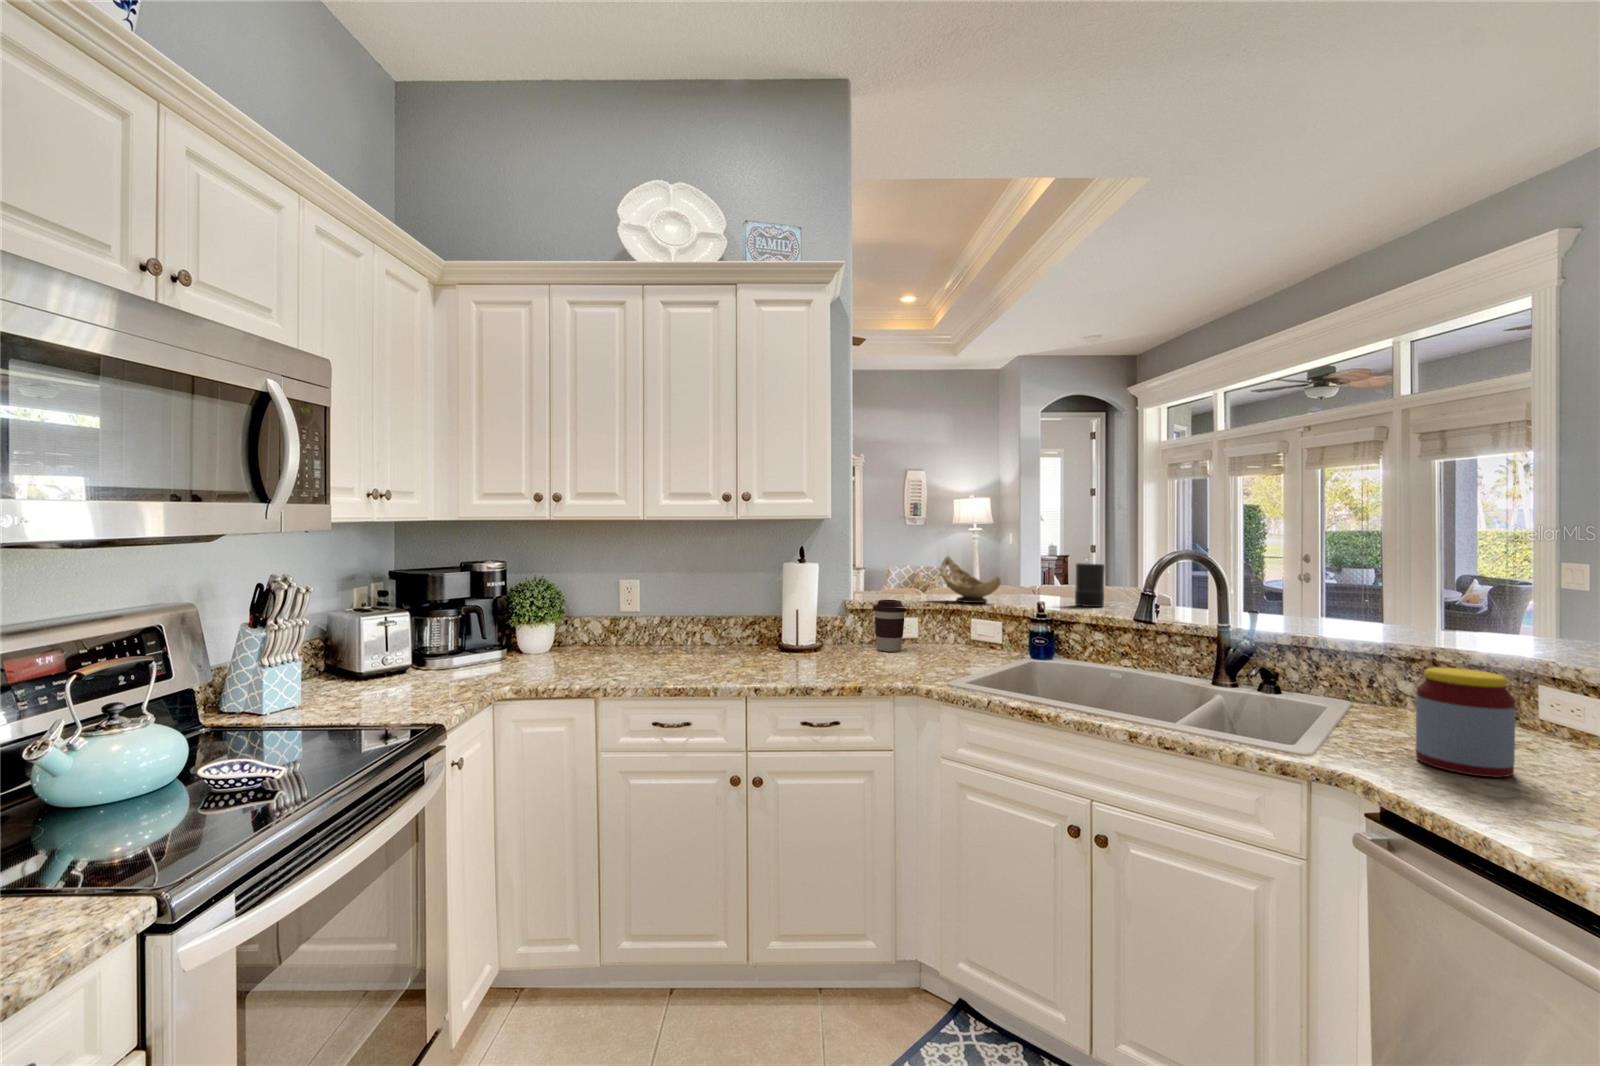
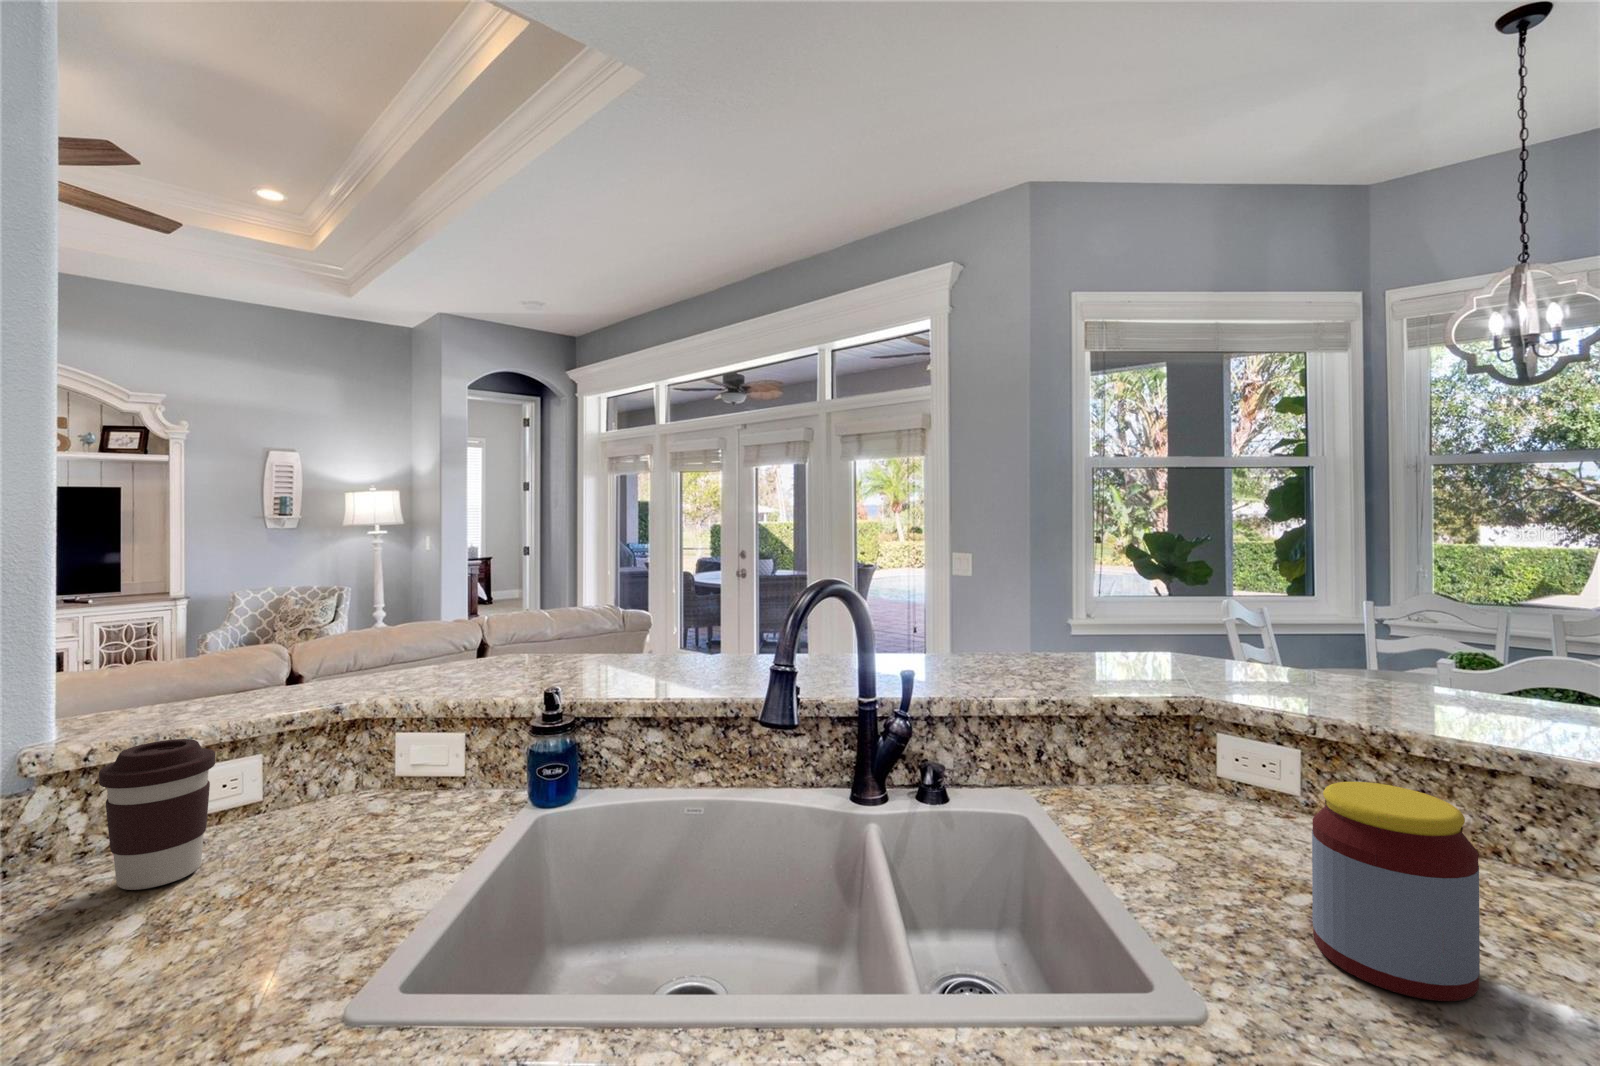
decorative bowl: present [941,556,1001,603] -> none [318,601,455,695]
candle: present [1075,561,1105,607] -> none [583,588,628,668]

